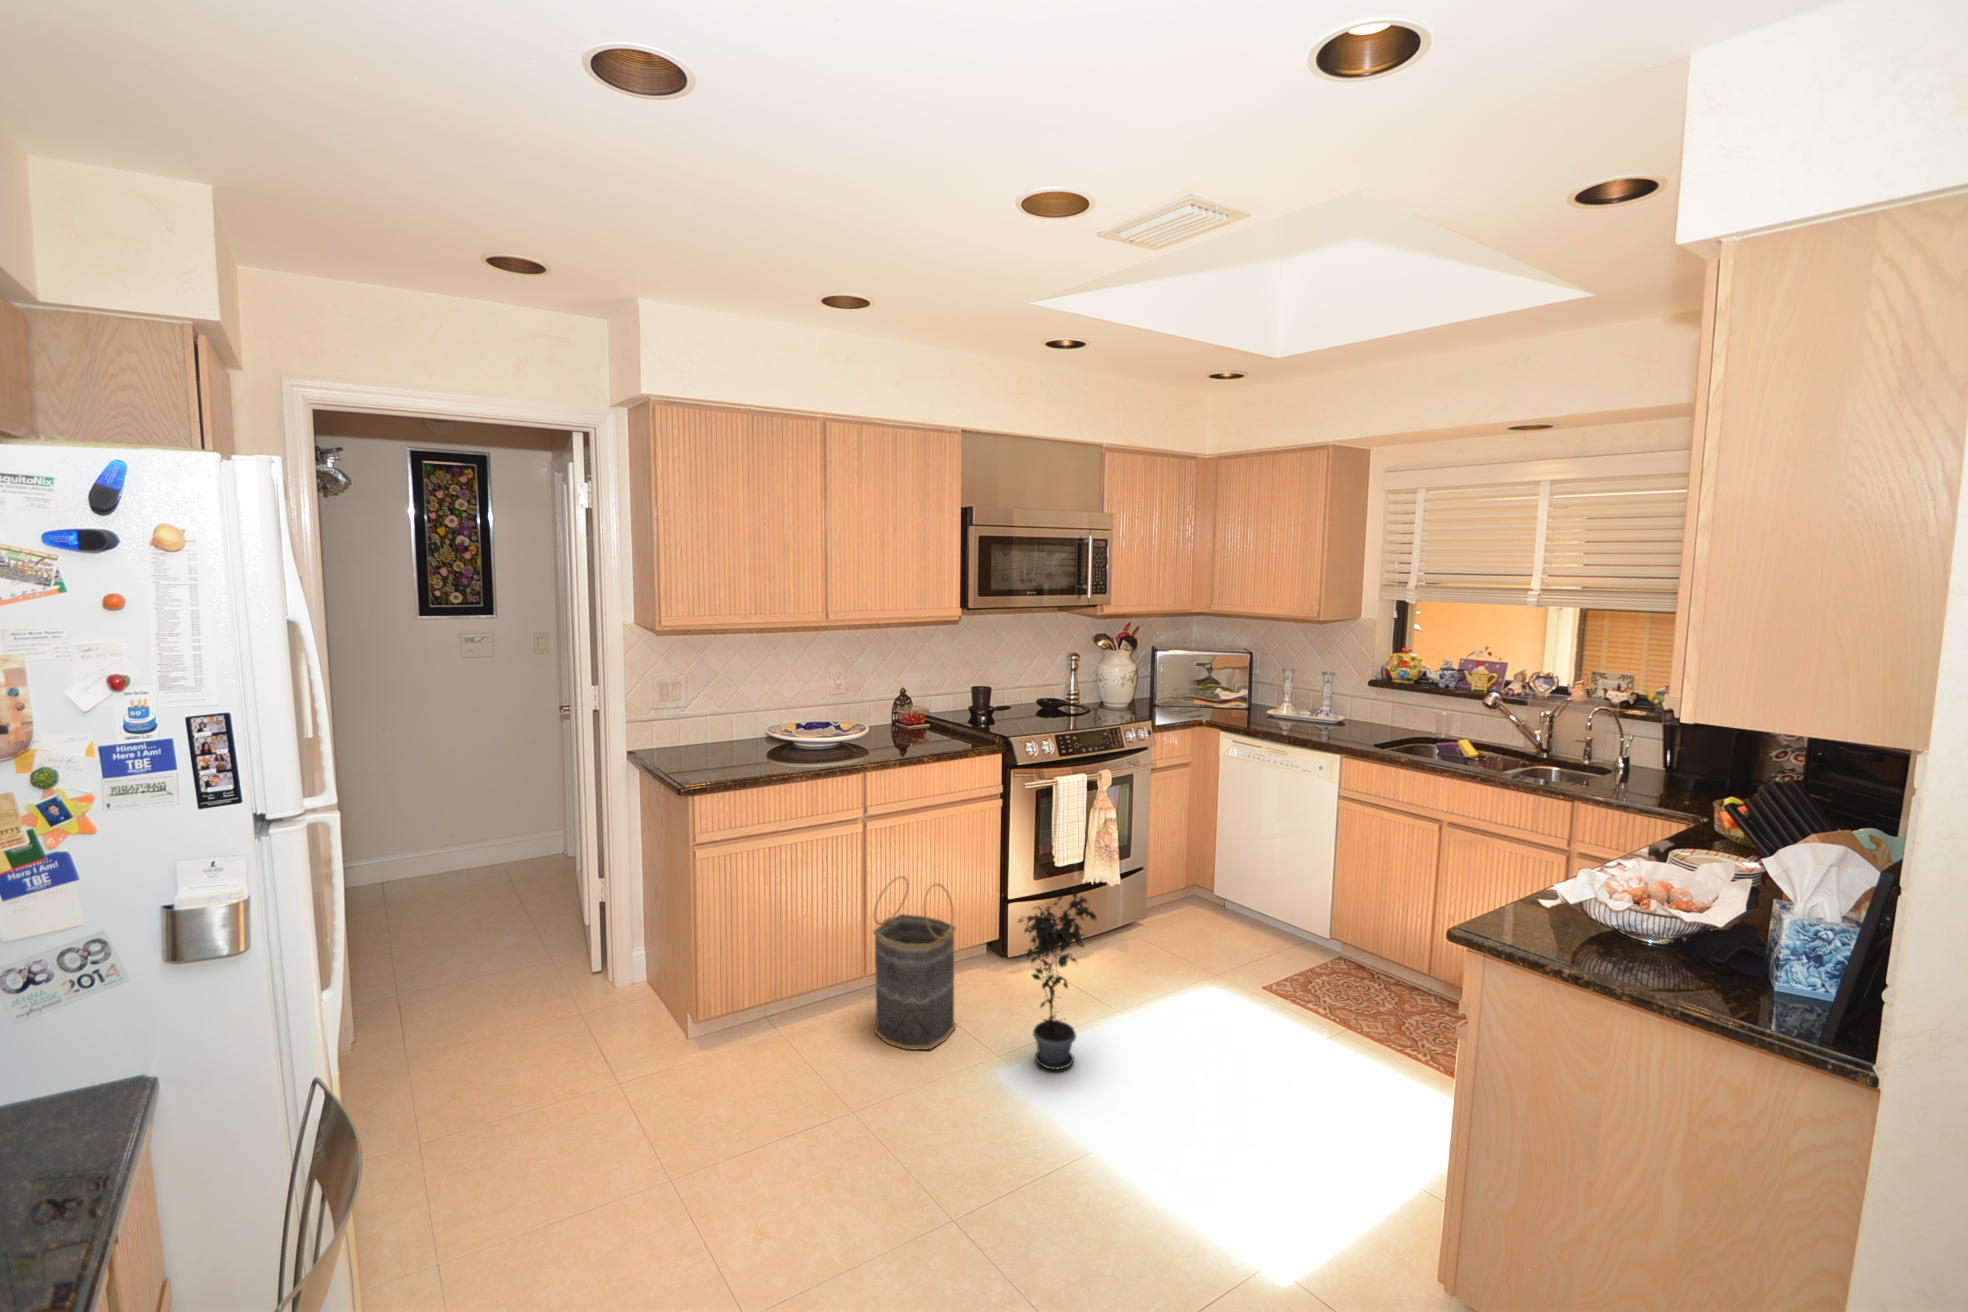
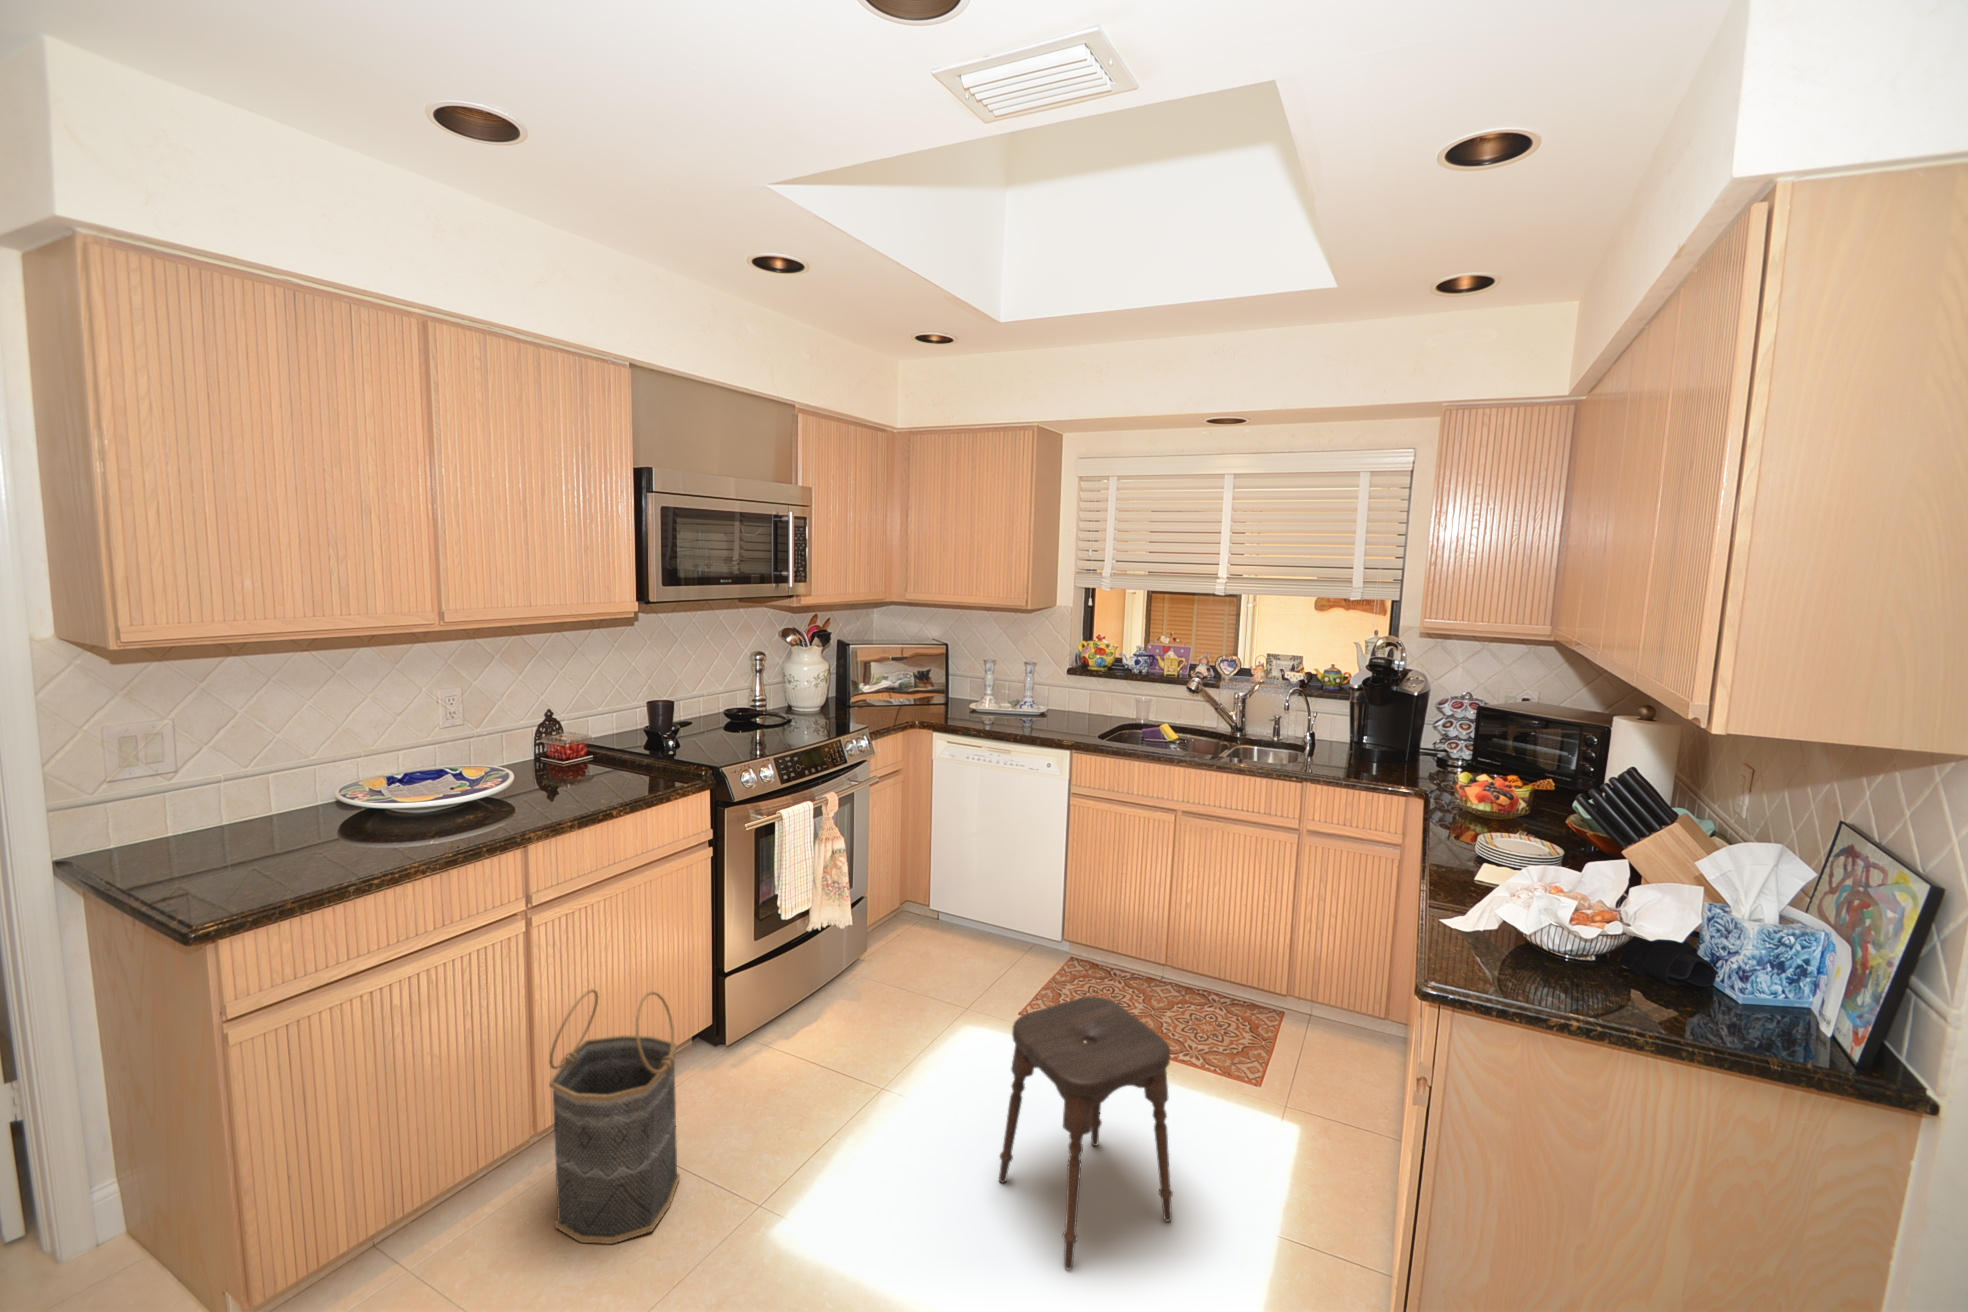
potted plant: present [1018,890,1096,1069] -> none [781,969,886,1211]
stool: none [1187,952,1326,1151] -> present [999,996,1173,1269]

